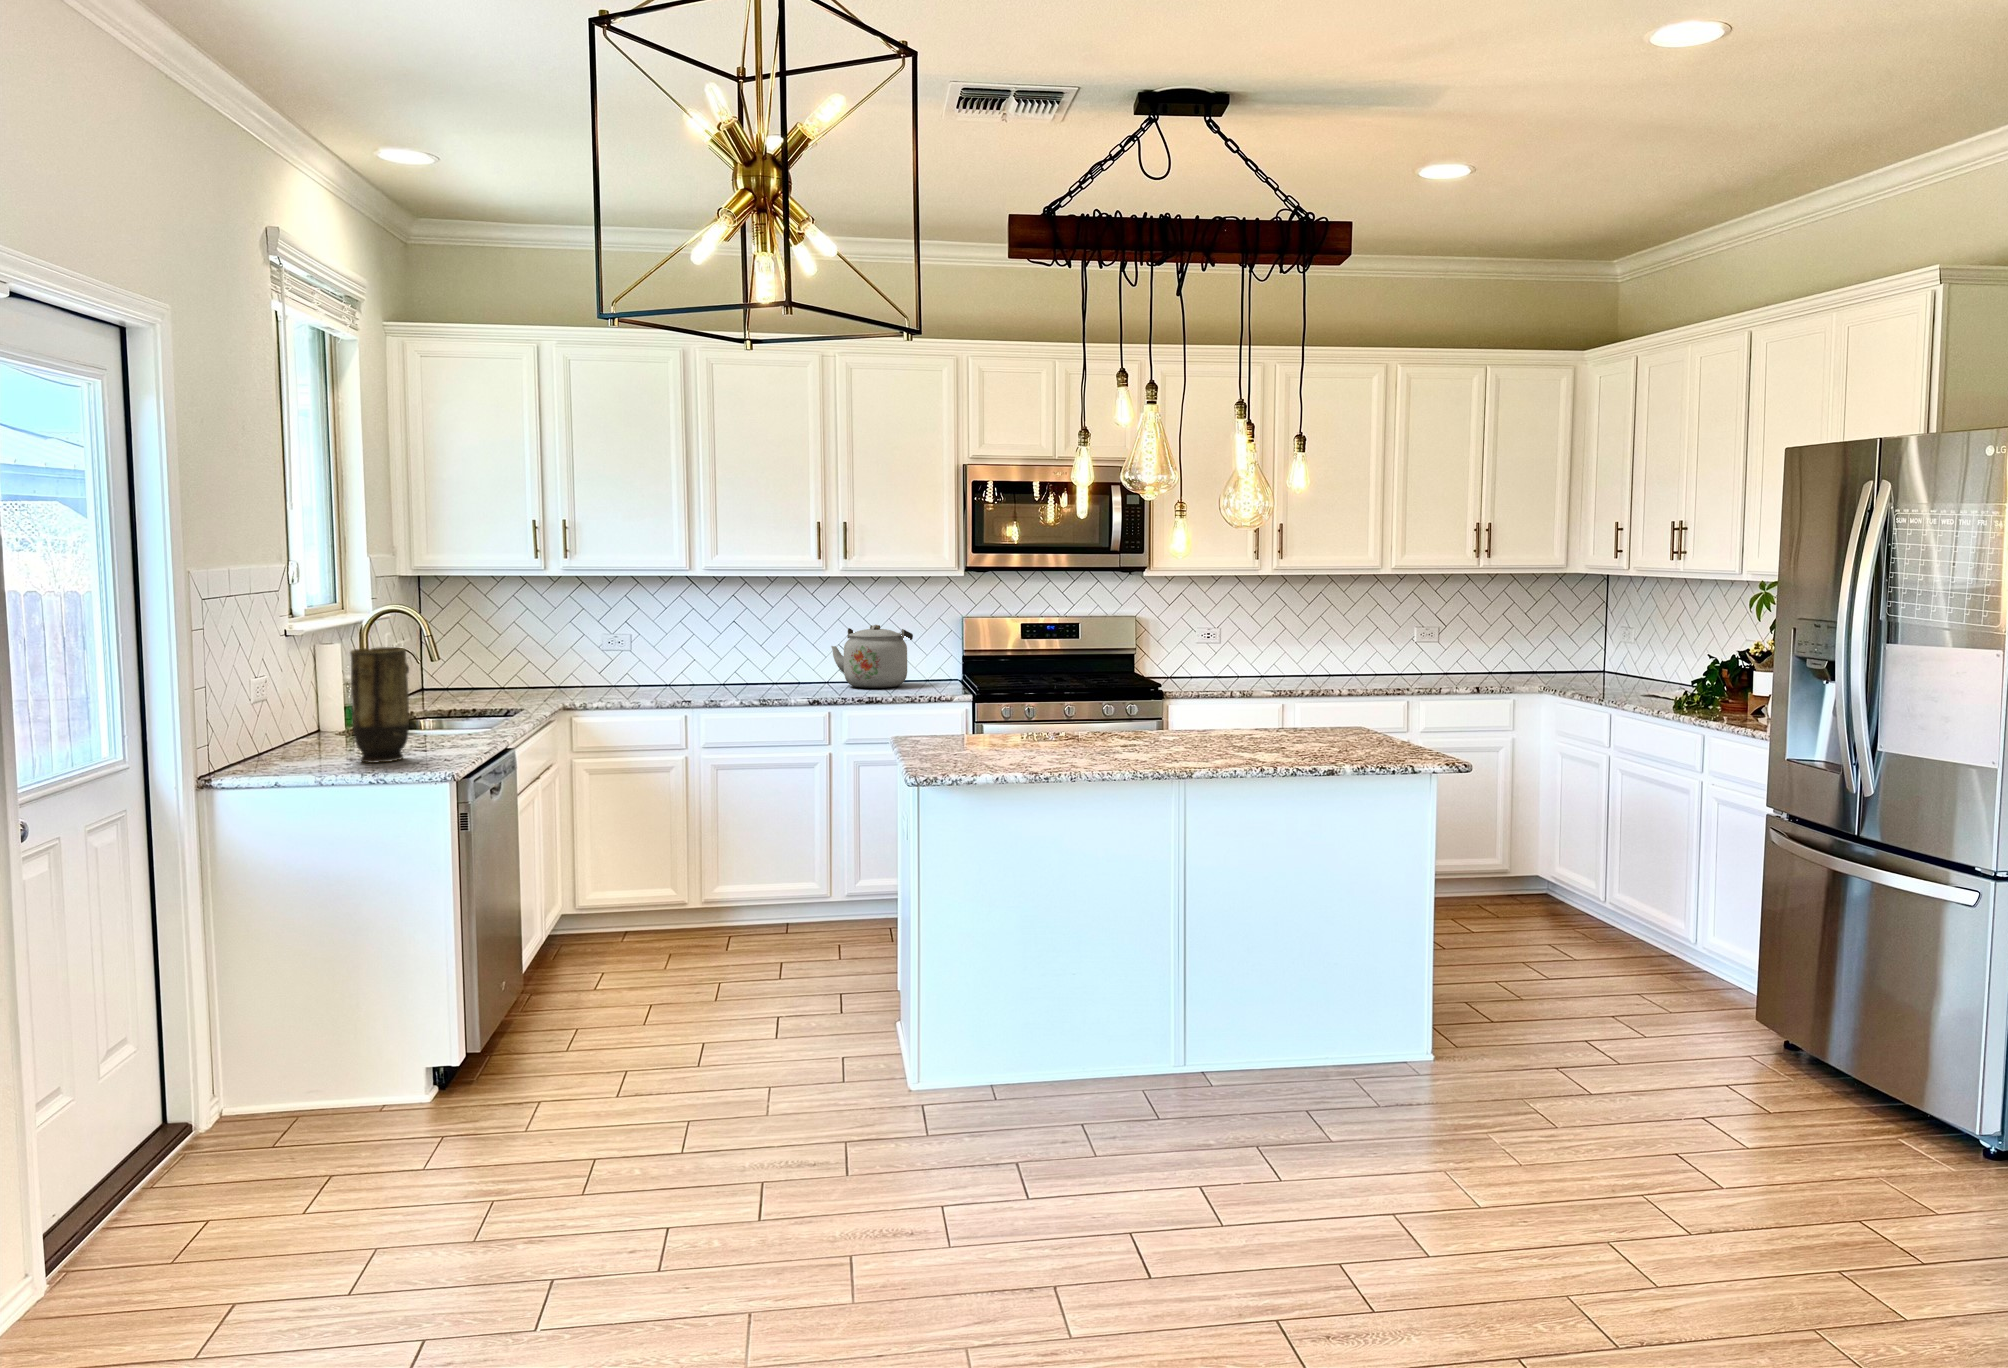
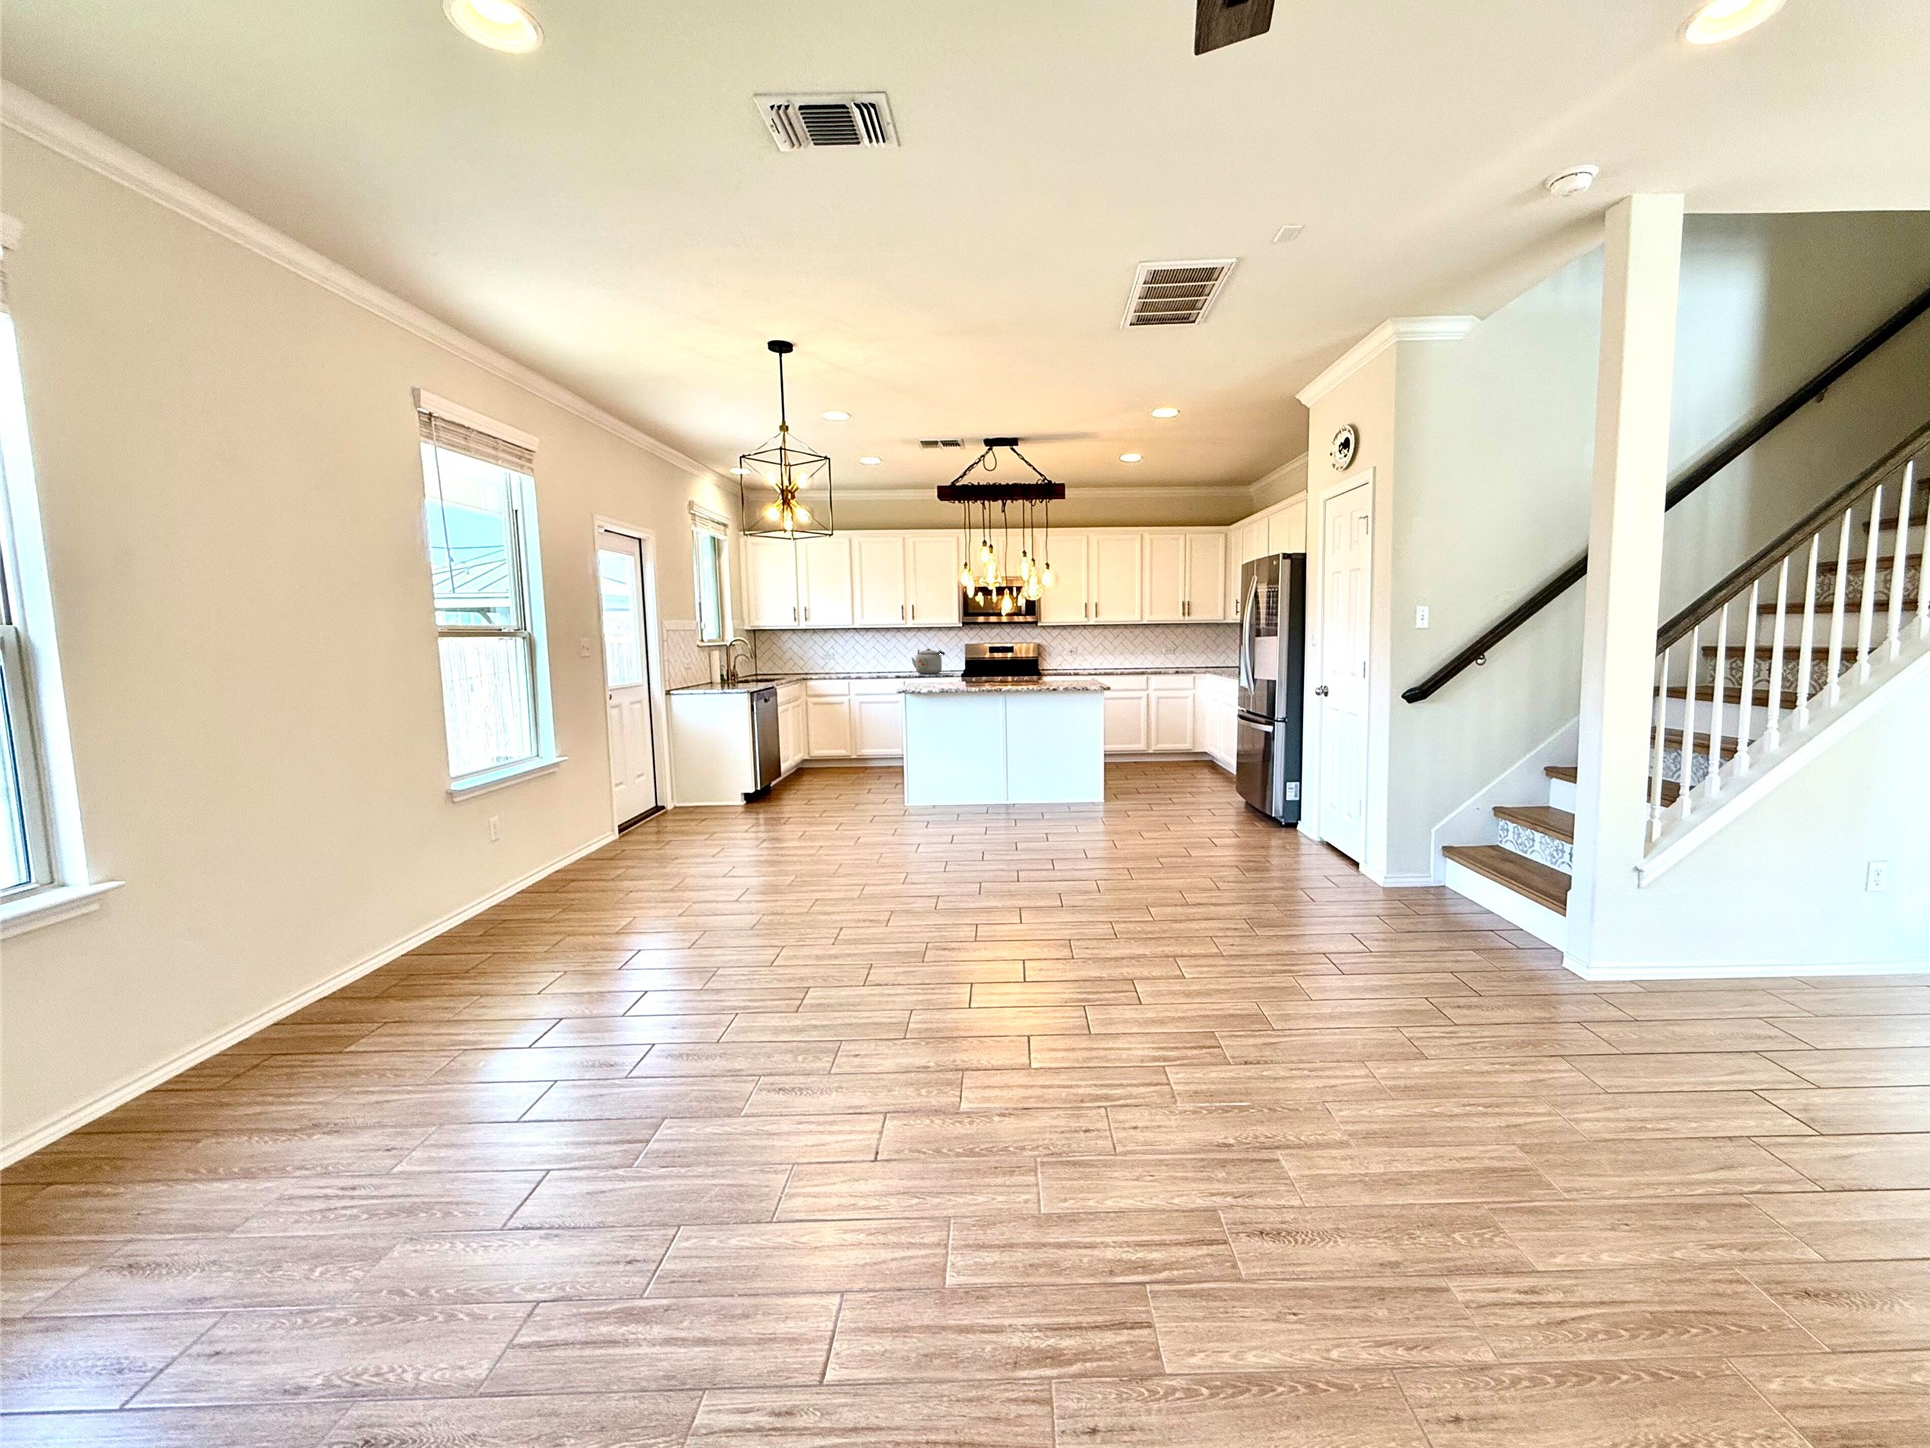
vase: present [350,647,409,763] -> none [718,648,738,688]

